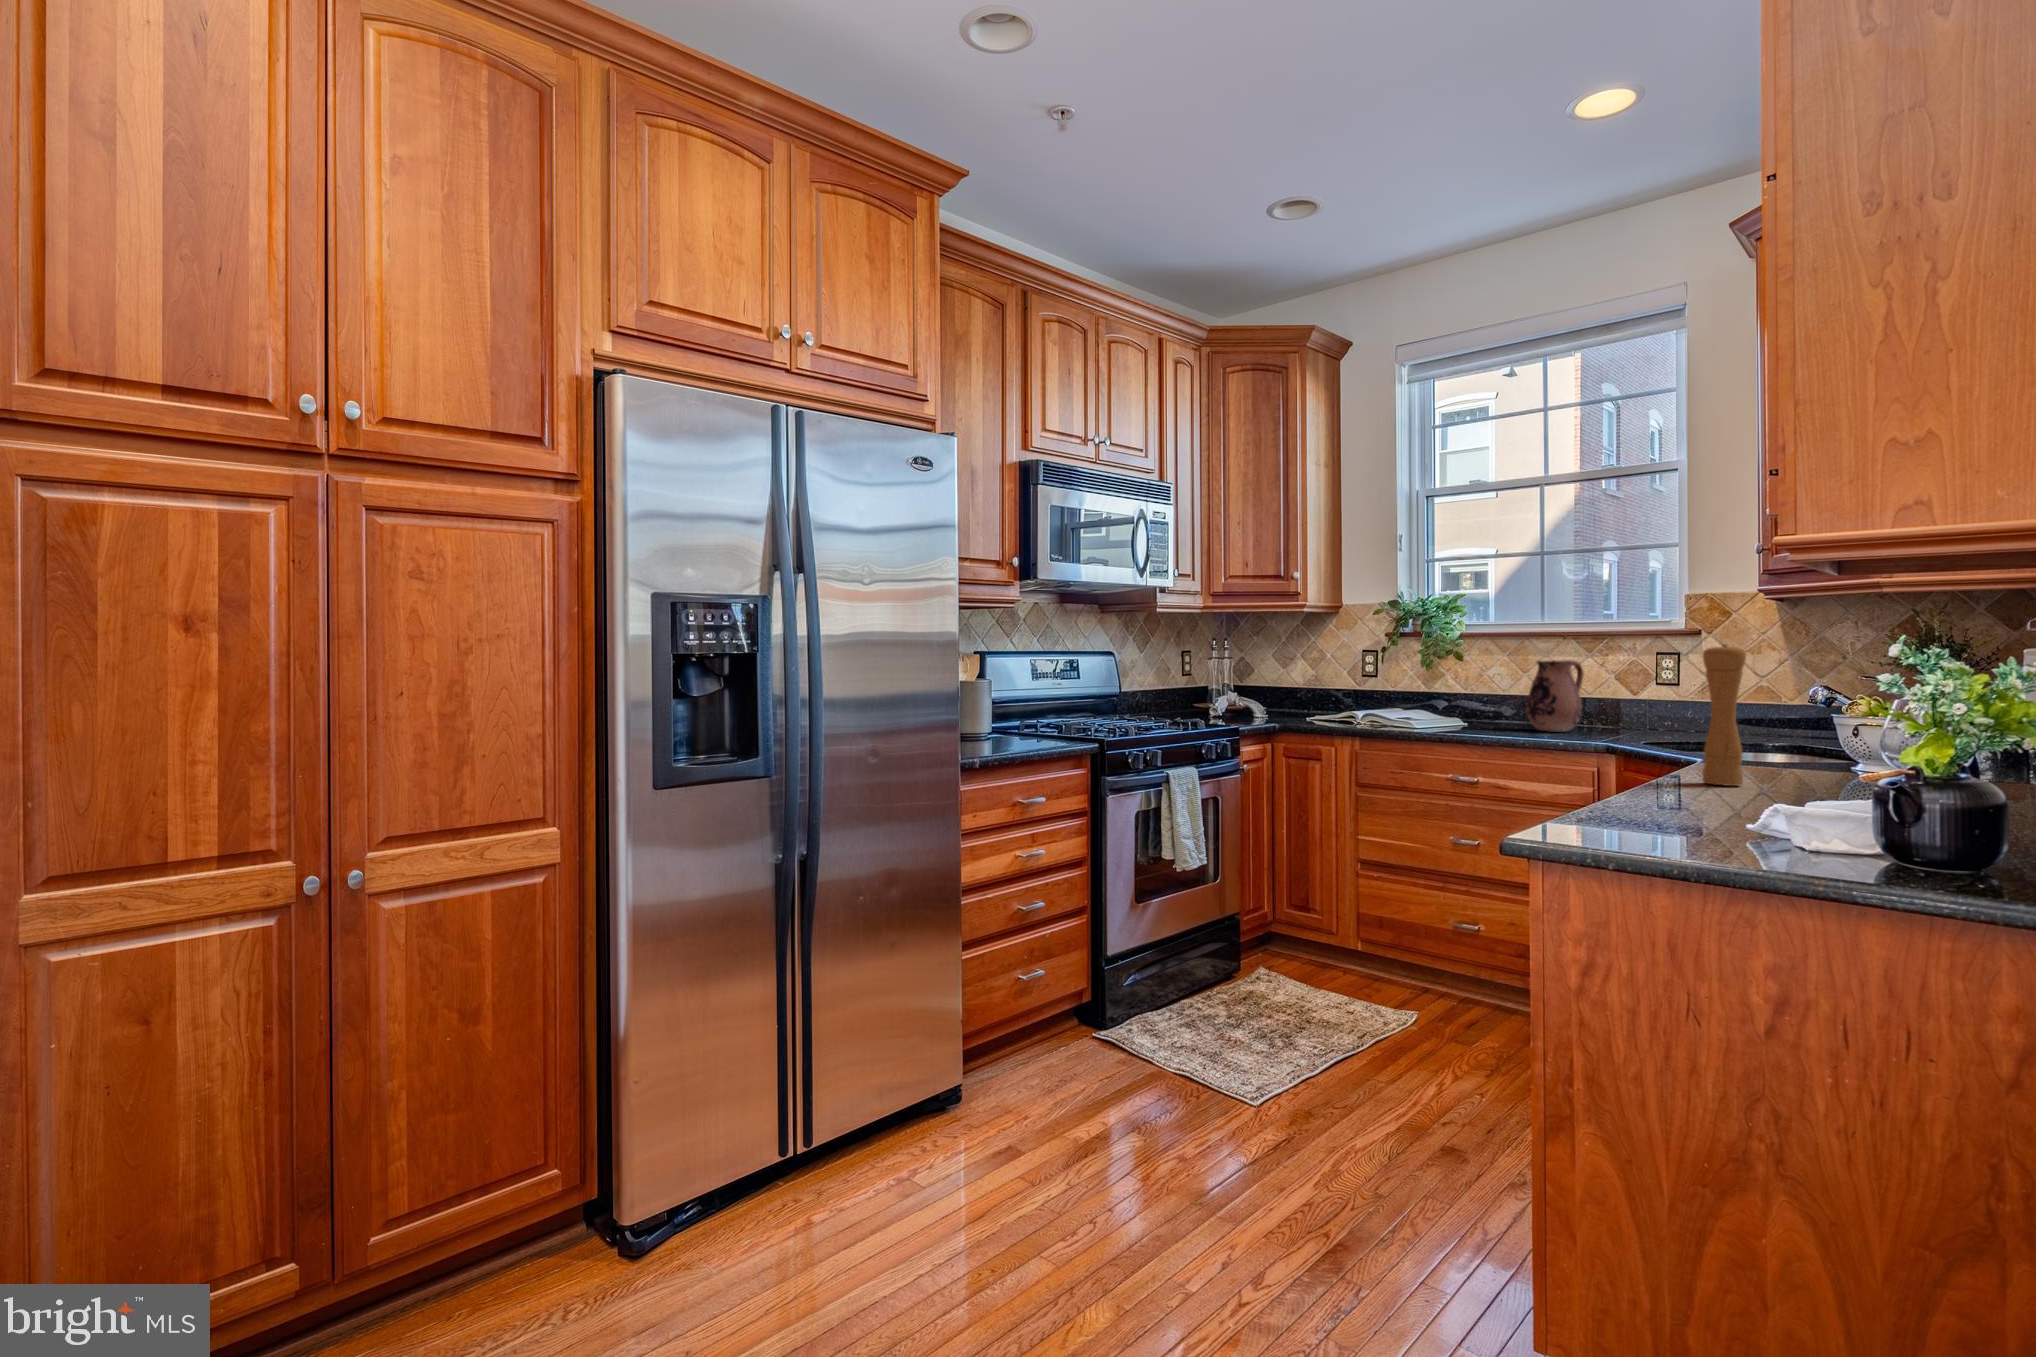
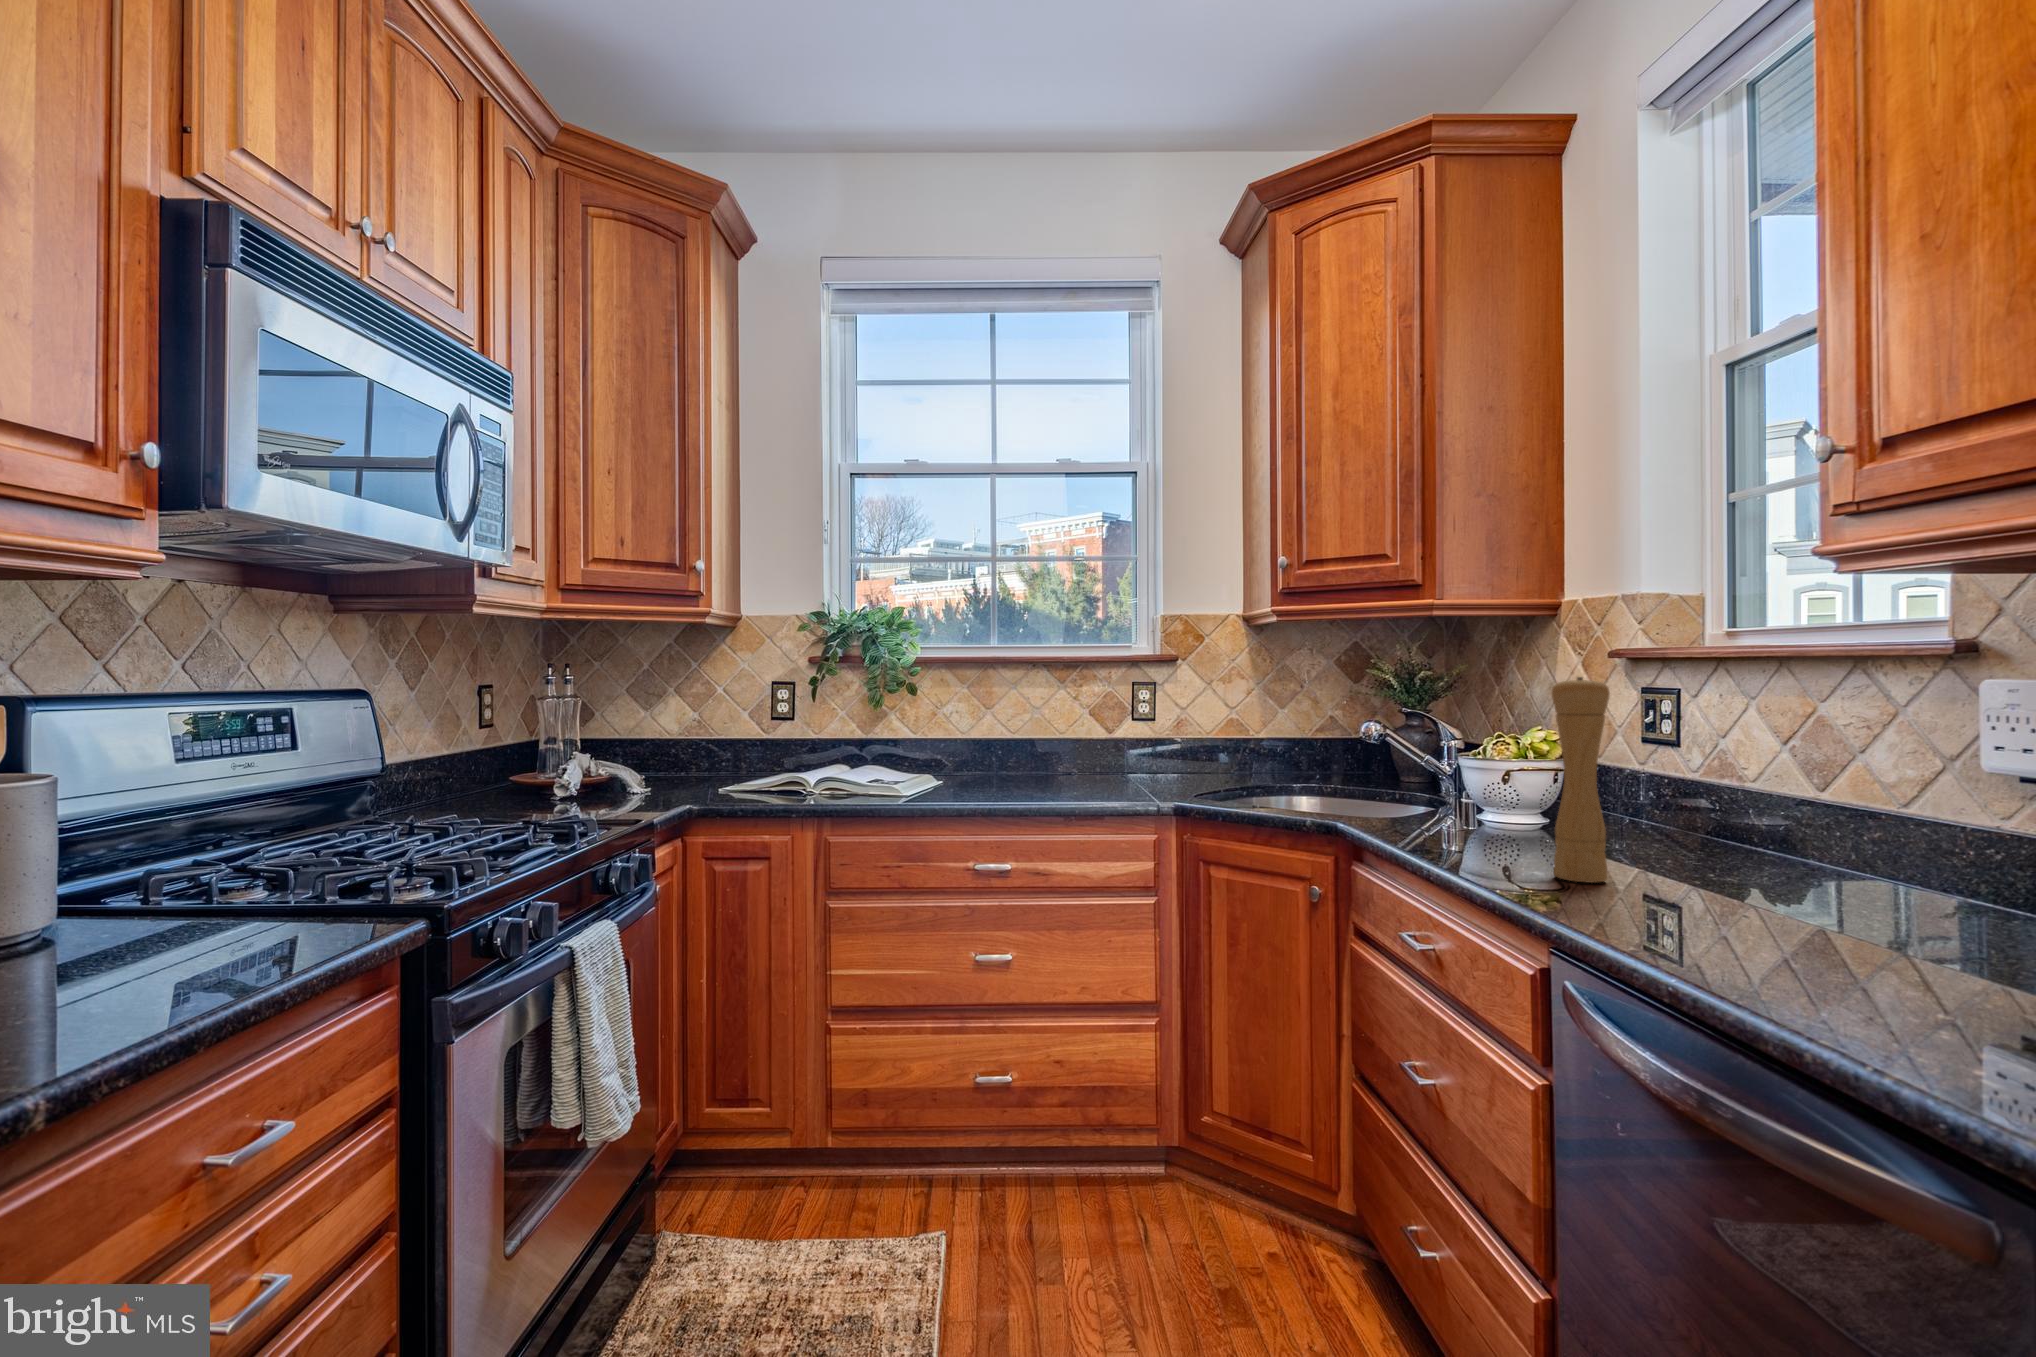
ceramic pitcher: present [1526,660,1584,732] -> none [1024,694,1088,787]

